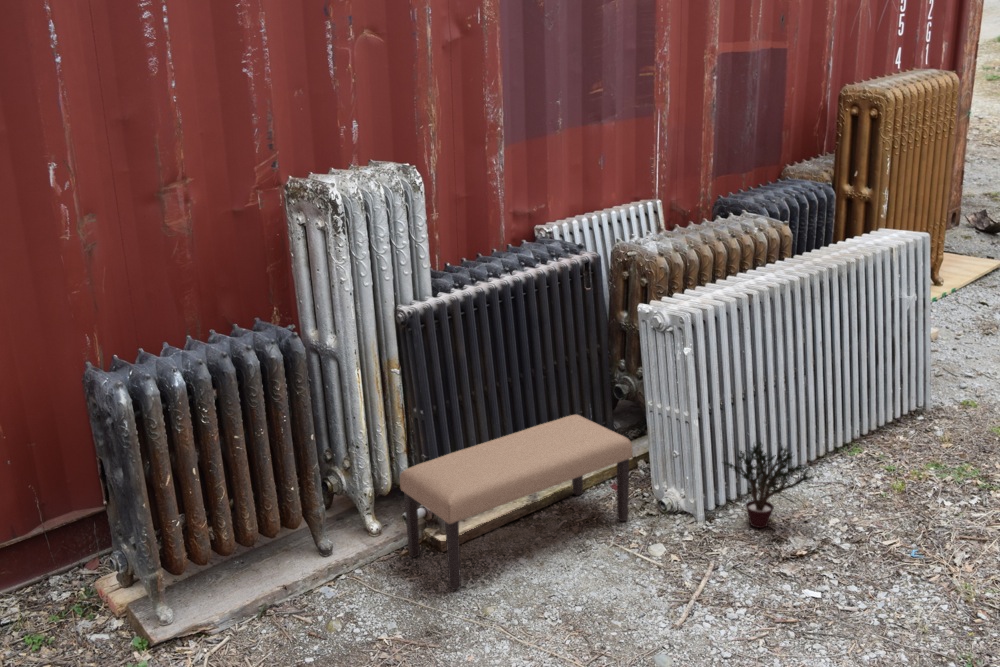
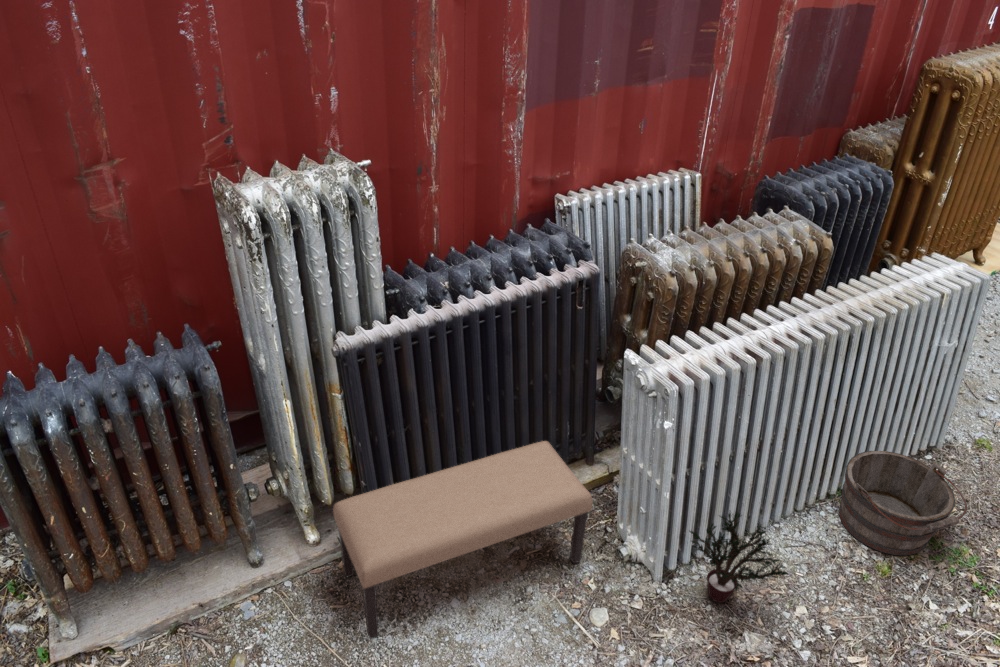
bucket: none [847,398,956,480] -> present [839,451,967,556]

